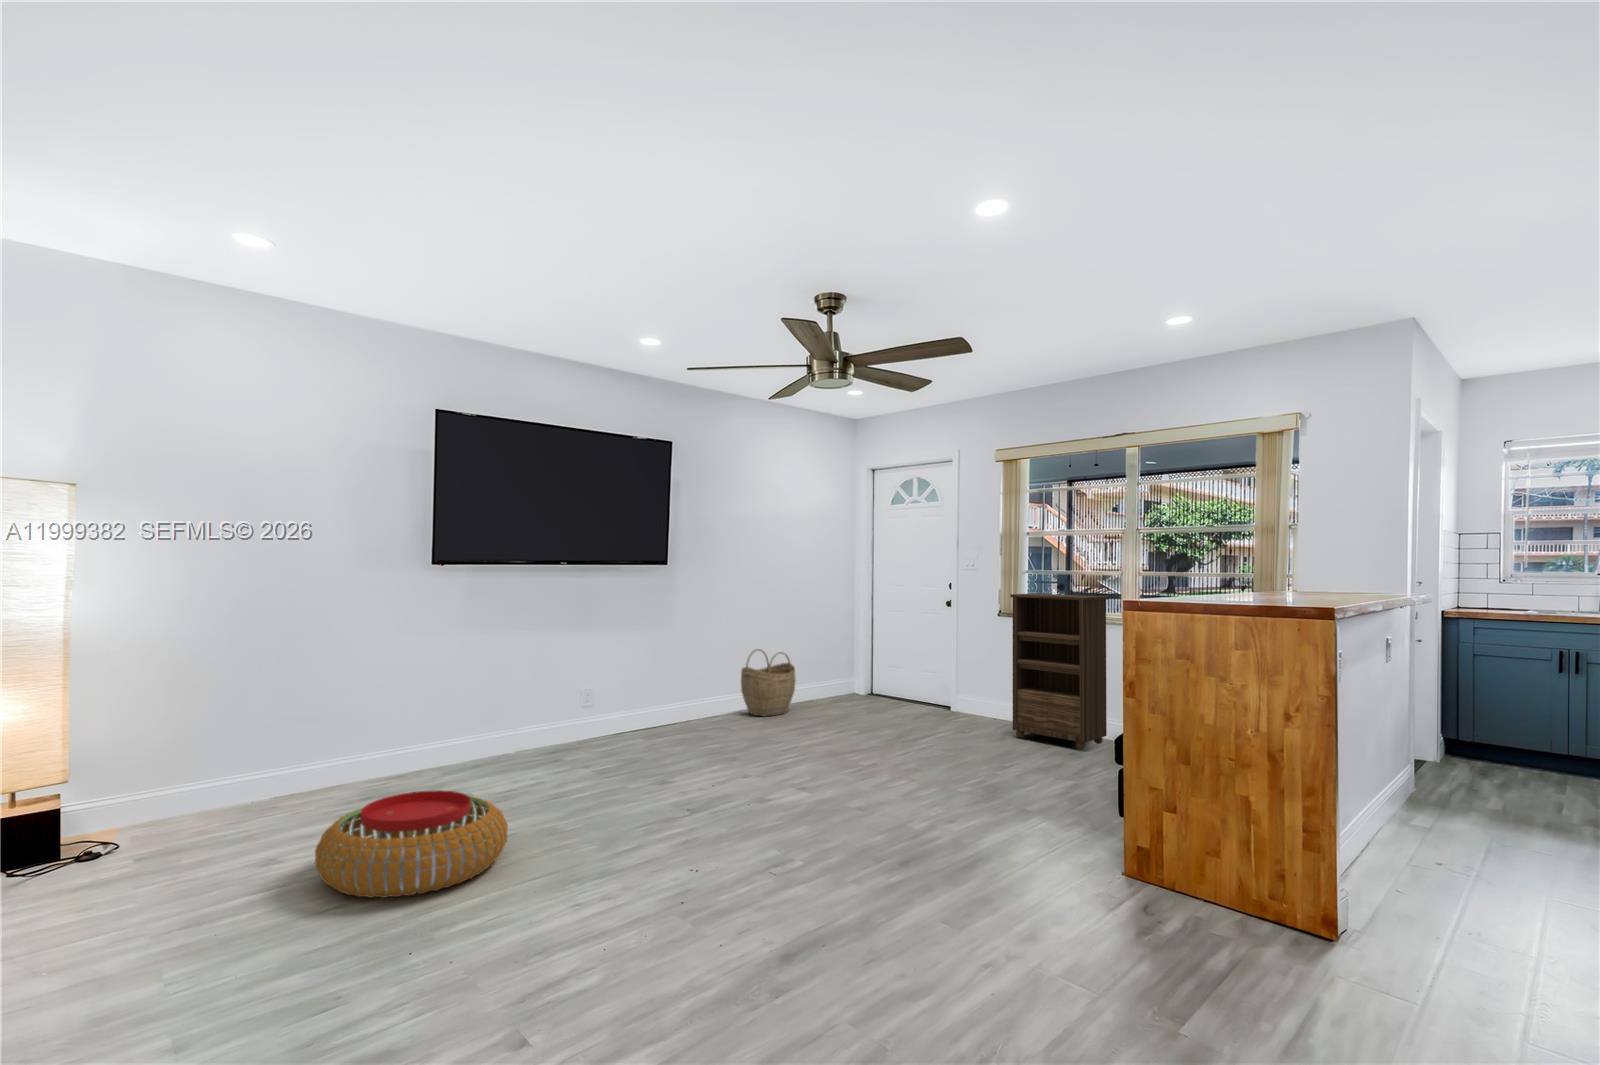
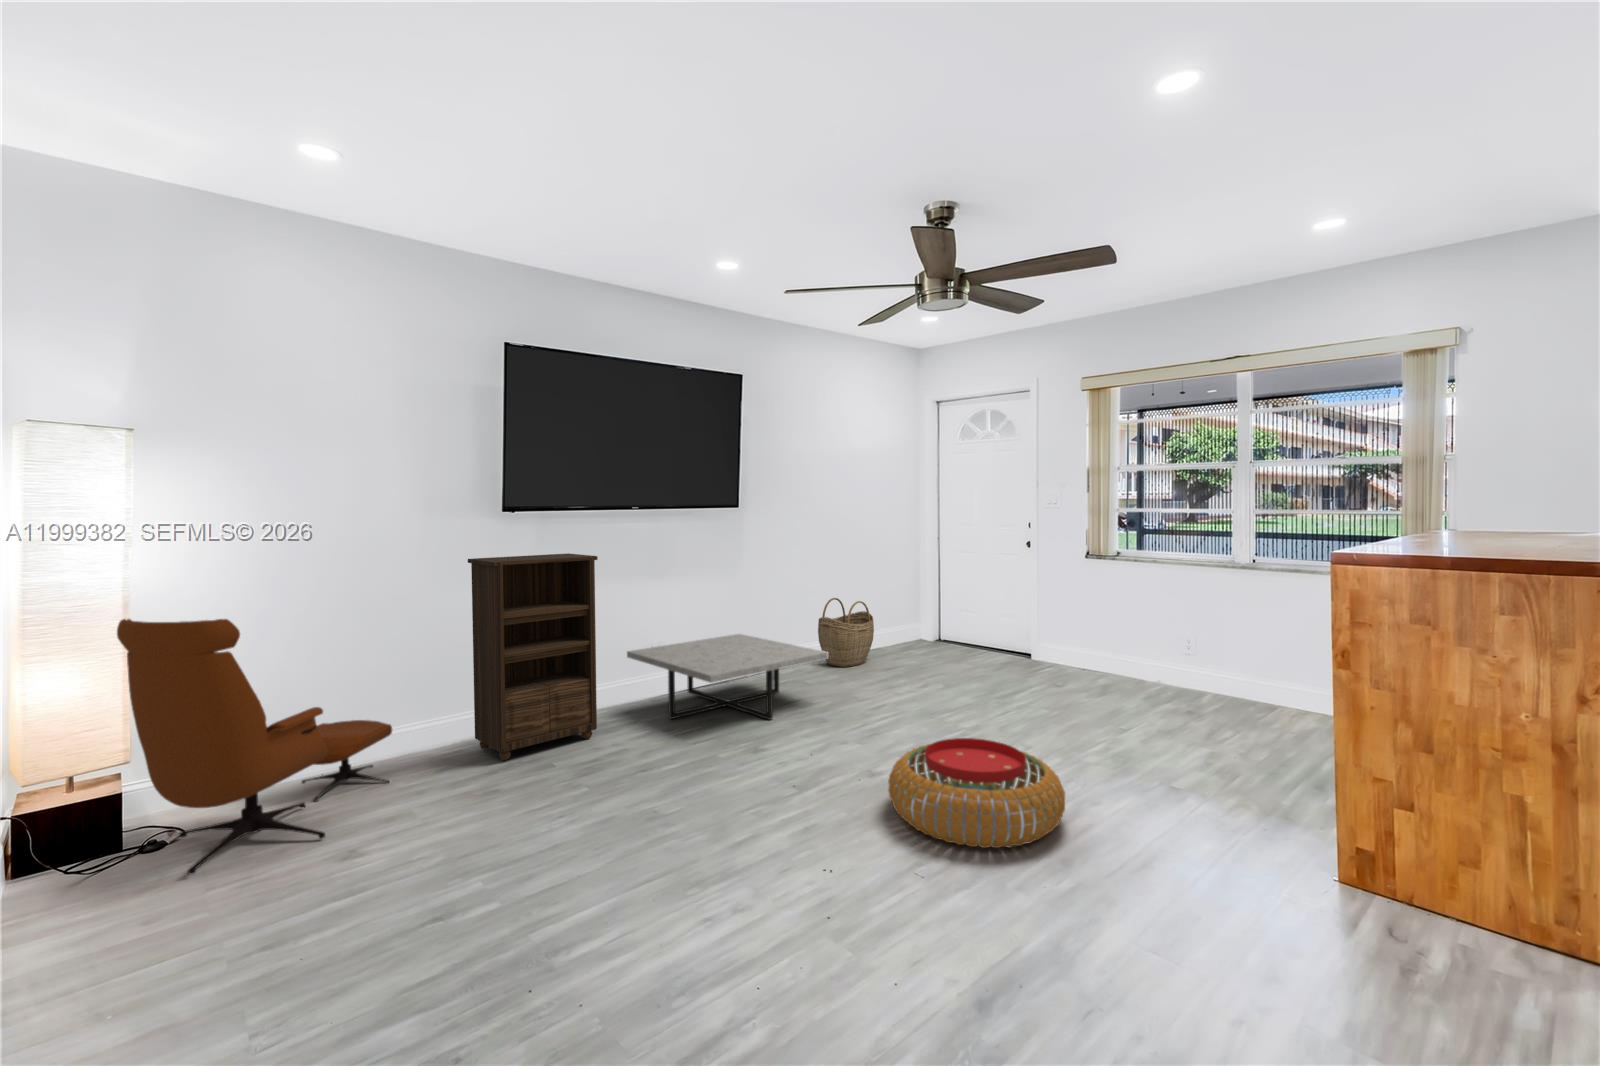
bookshelf: present [1010,594,1109,749] -> present [468,553,598,760]
lounge chair: none [81,643,316,874] -> present [117,619,392,874]
coffee table: none [547,681,740,760] -> present [627,634,828,720]
pouf: present [315,790,508,898] -> present [888,738,1065,848]

